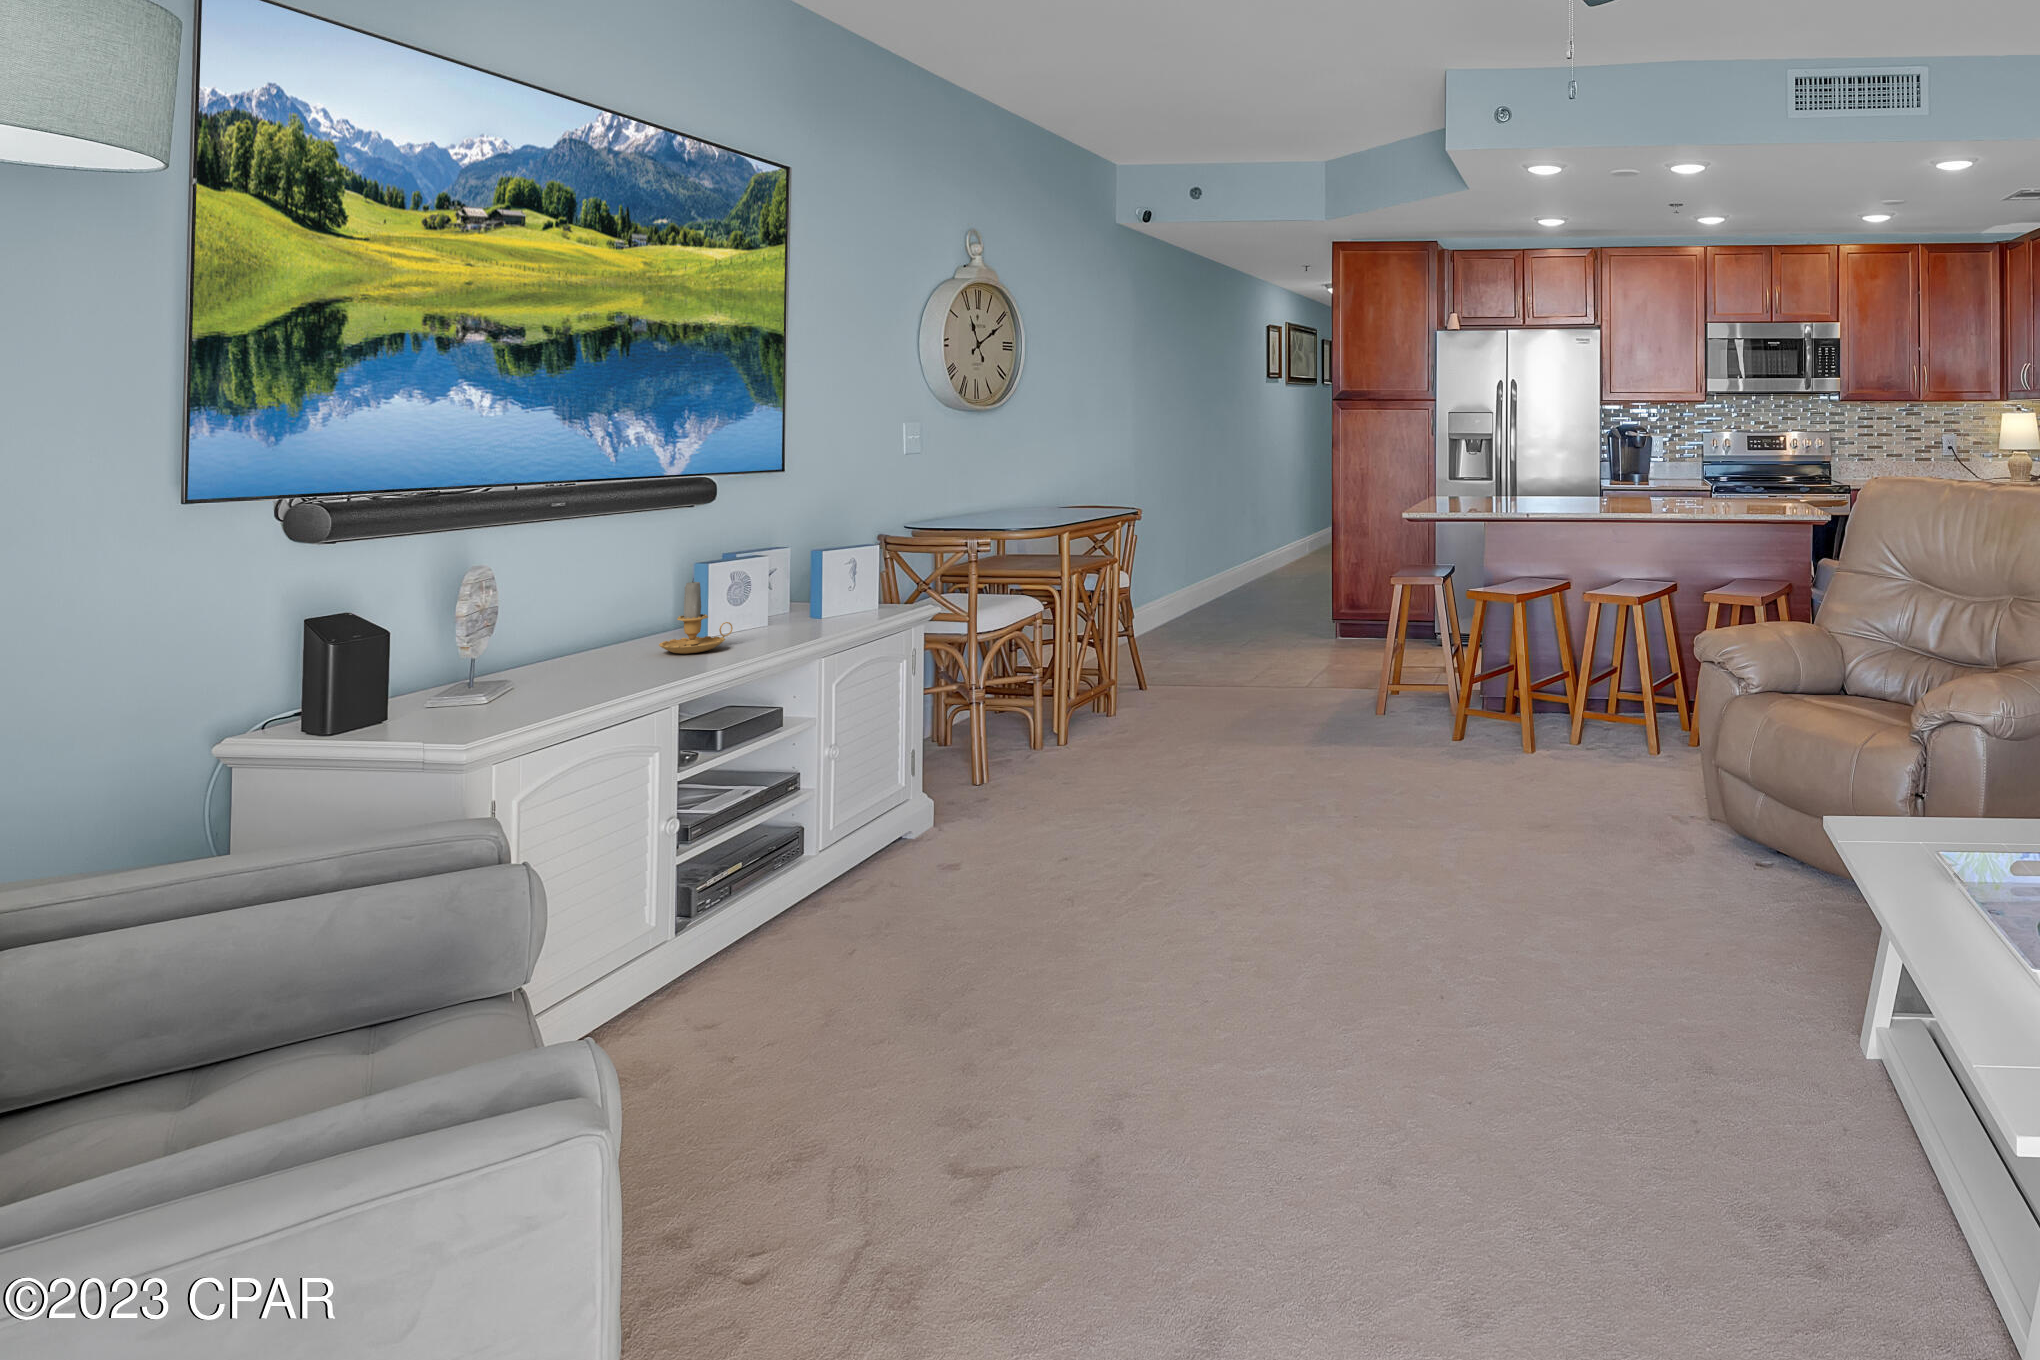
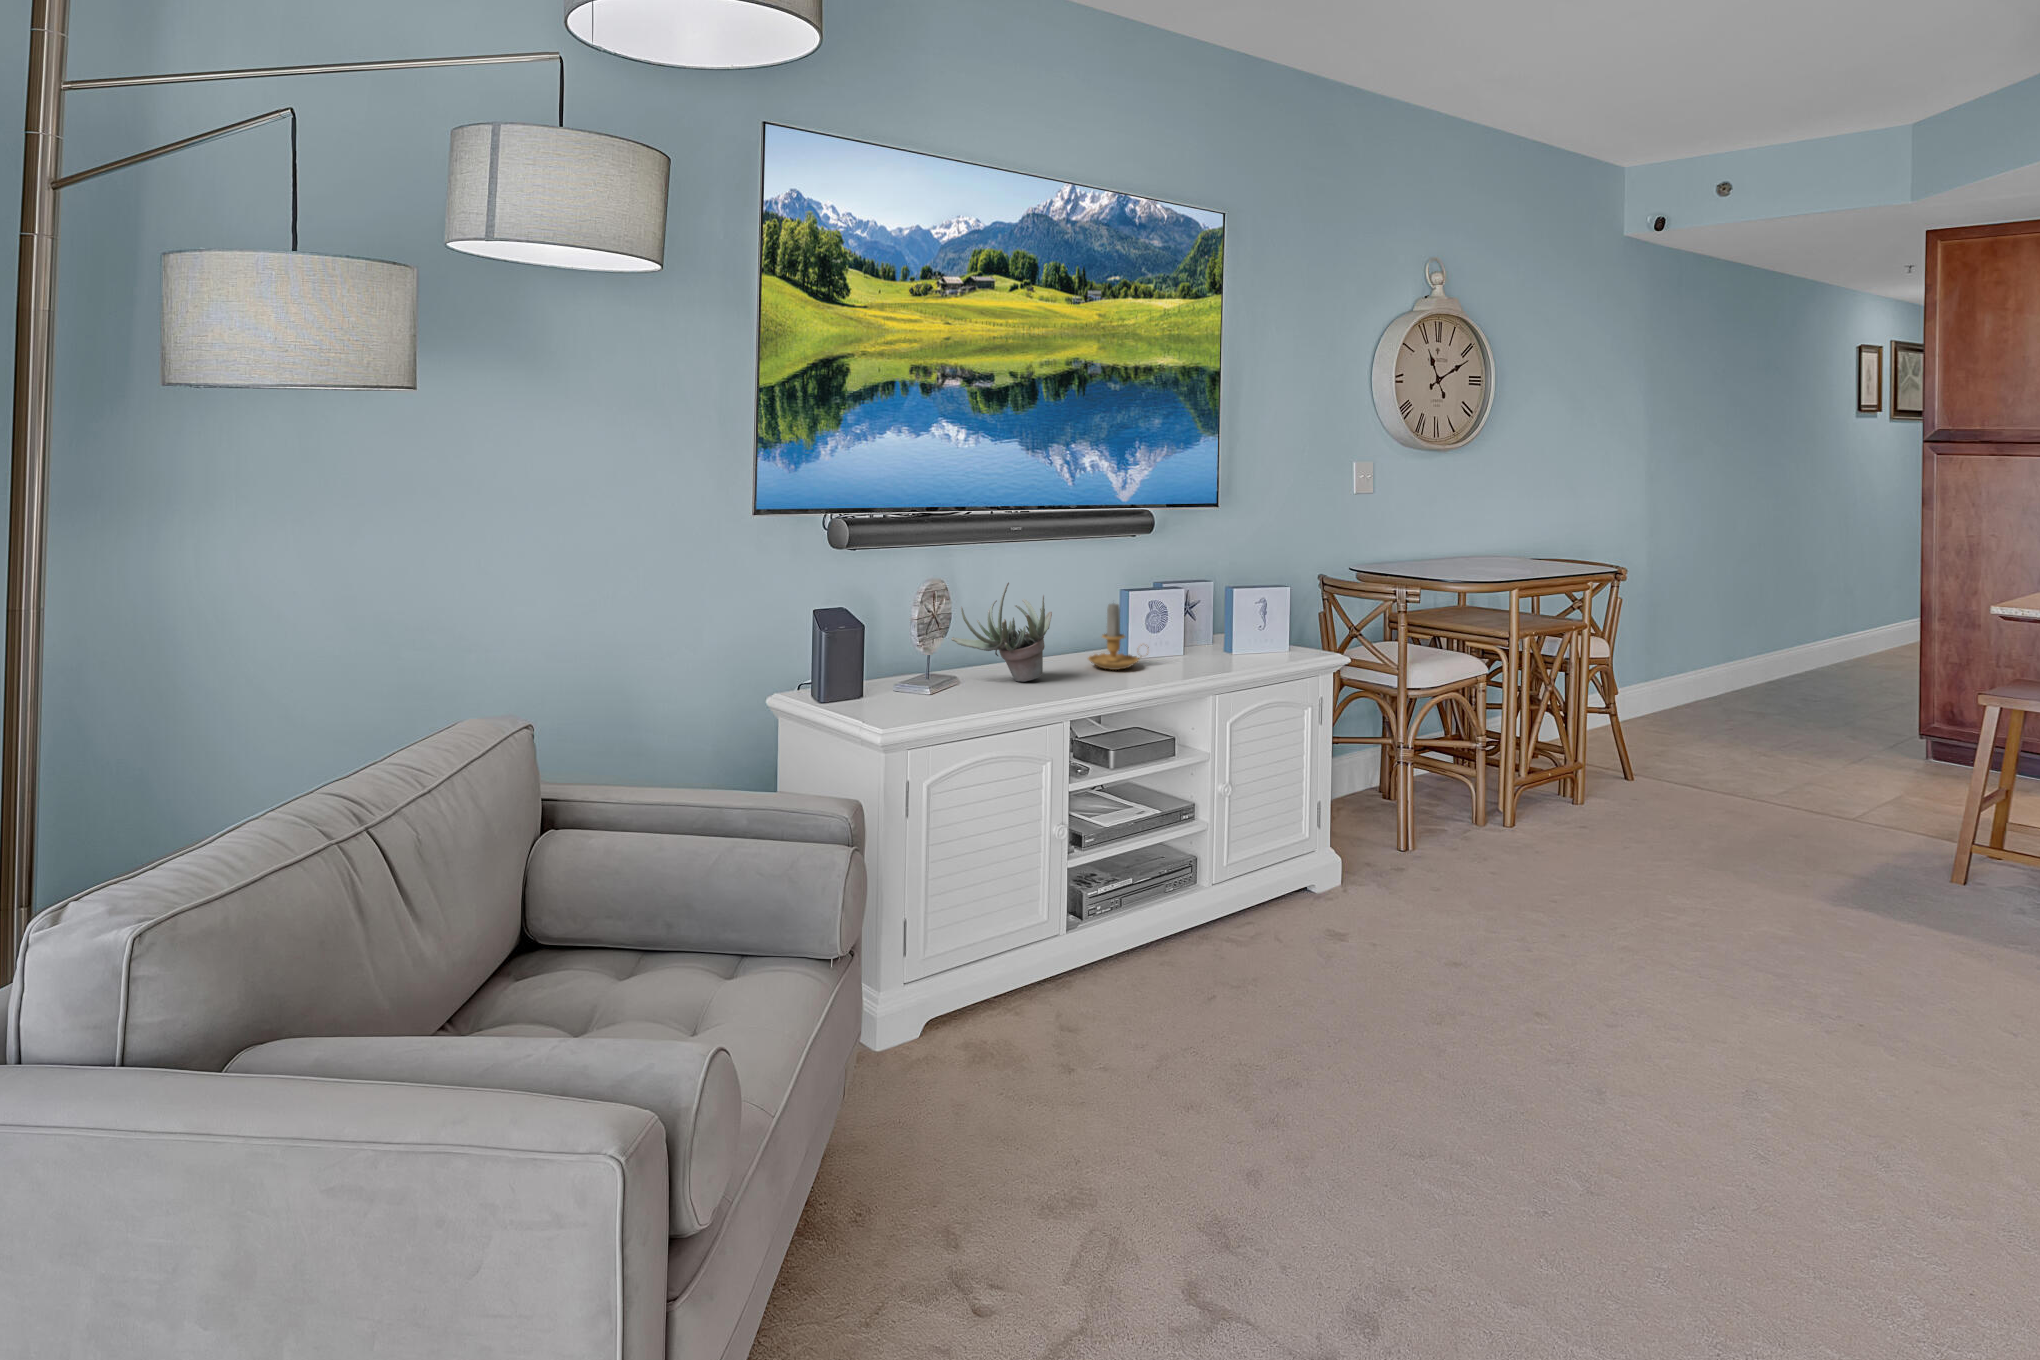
succulent plant: none [503,566,636,677] -> present [951,583,1052,682]

